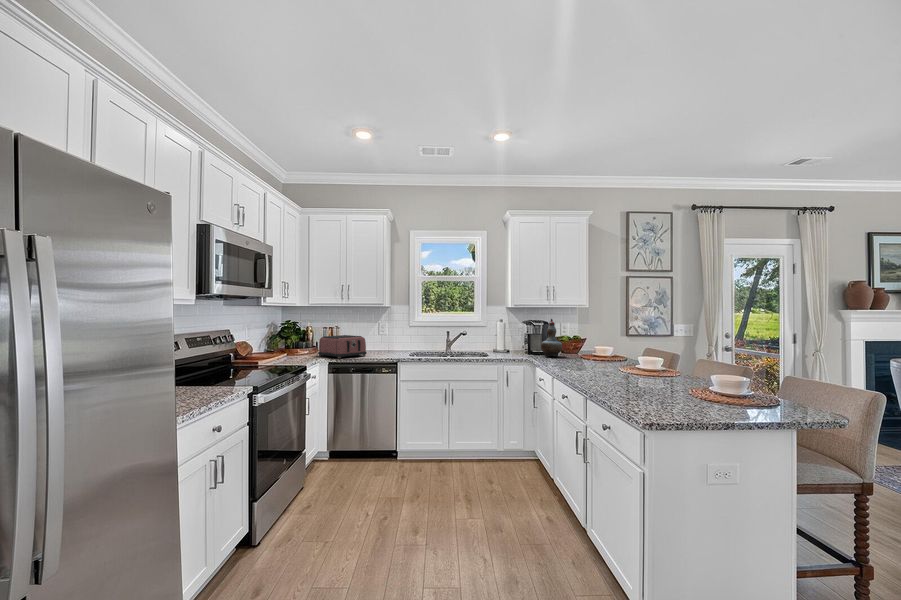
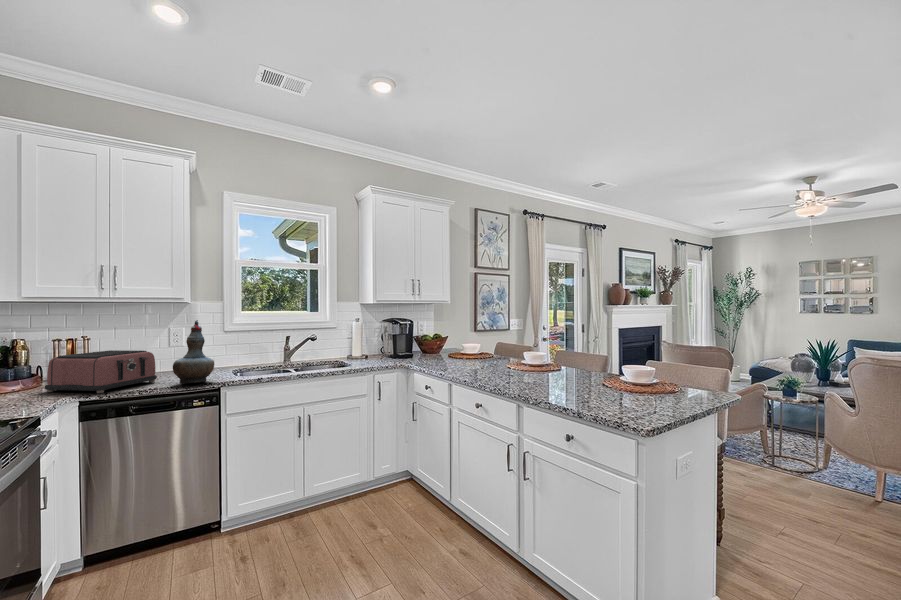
decorative vase: present [541,319,562,356] -> present [173,320,214,384]

